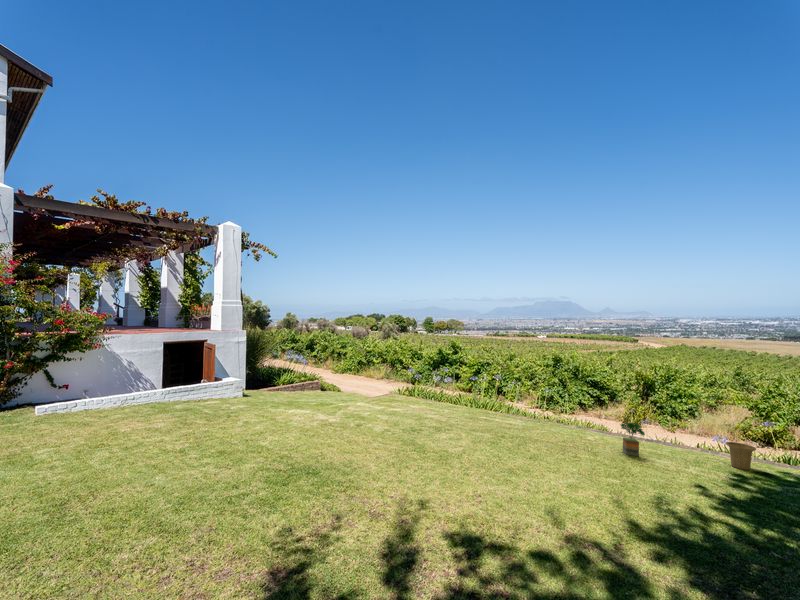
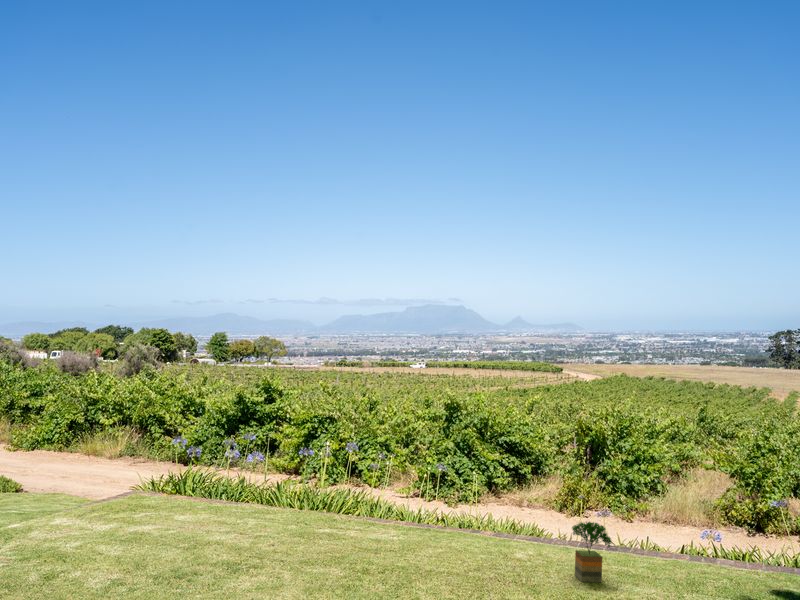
basket: present [726,442,756,470] -> none [729,541,772,588]

